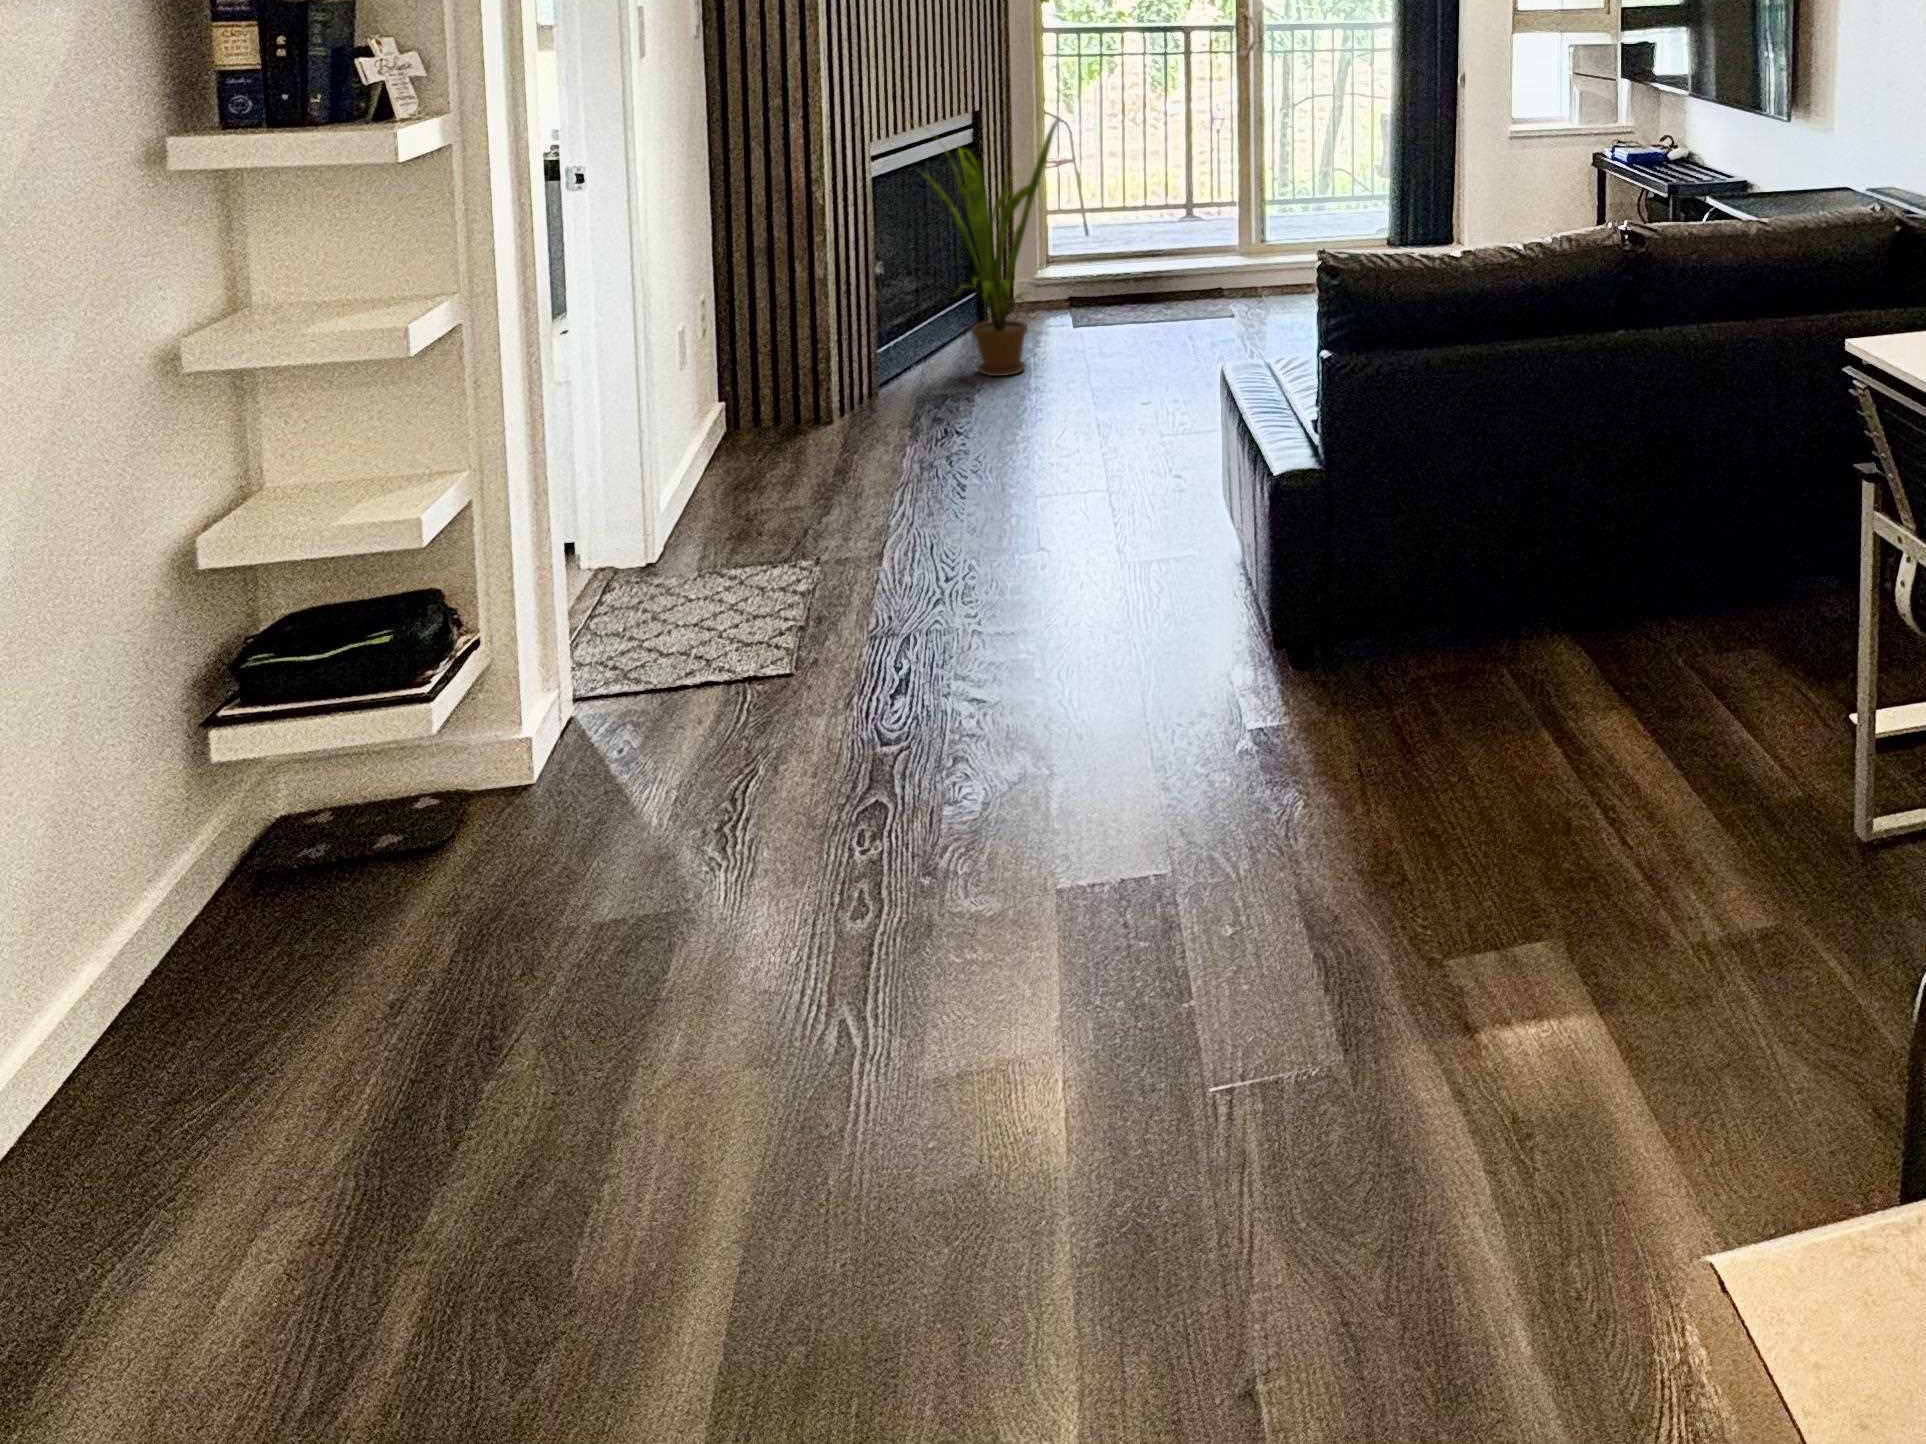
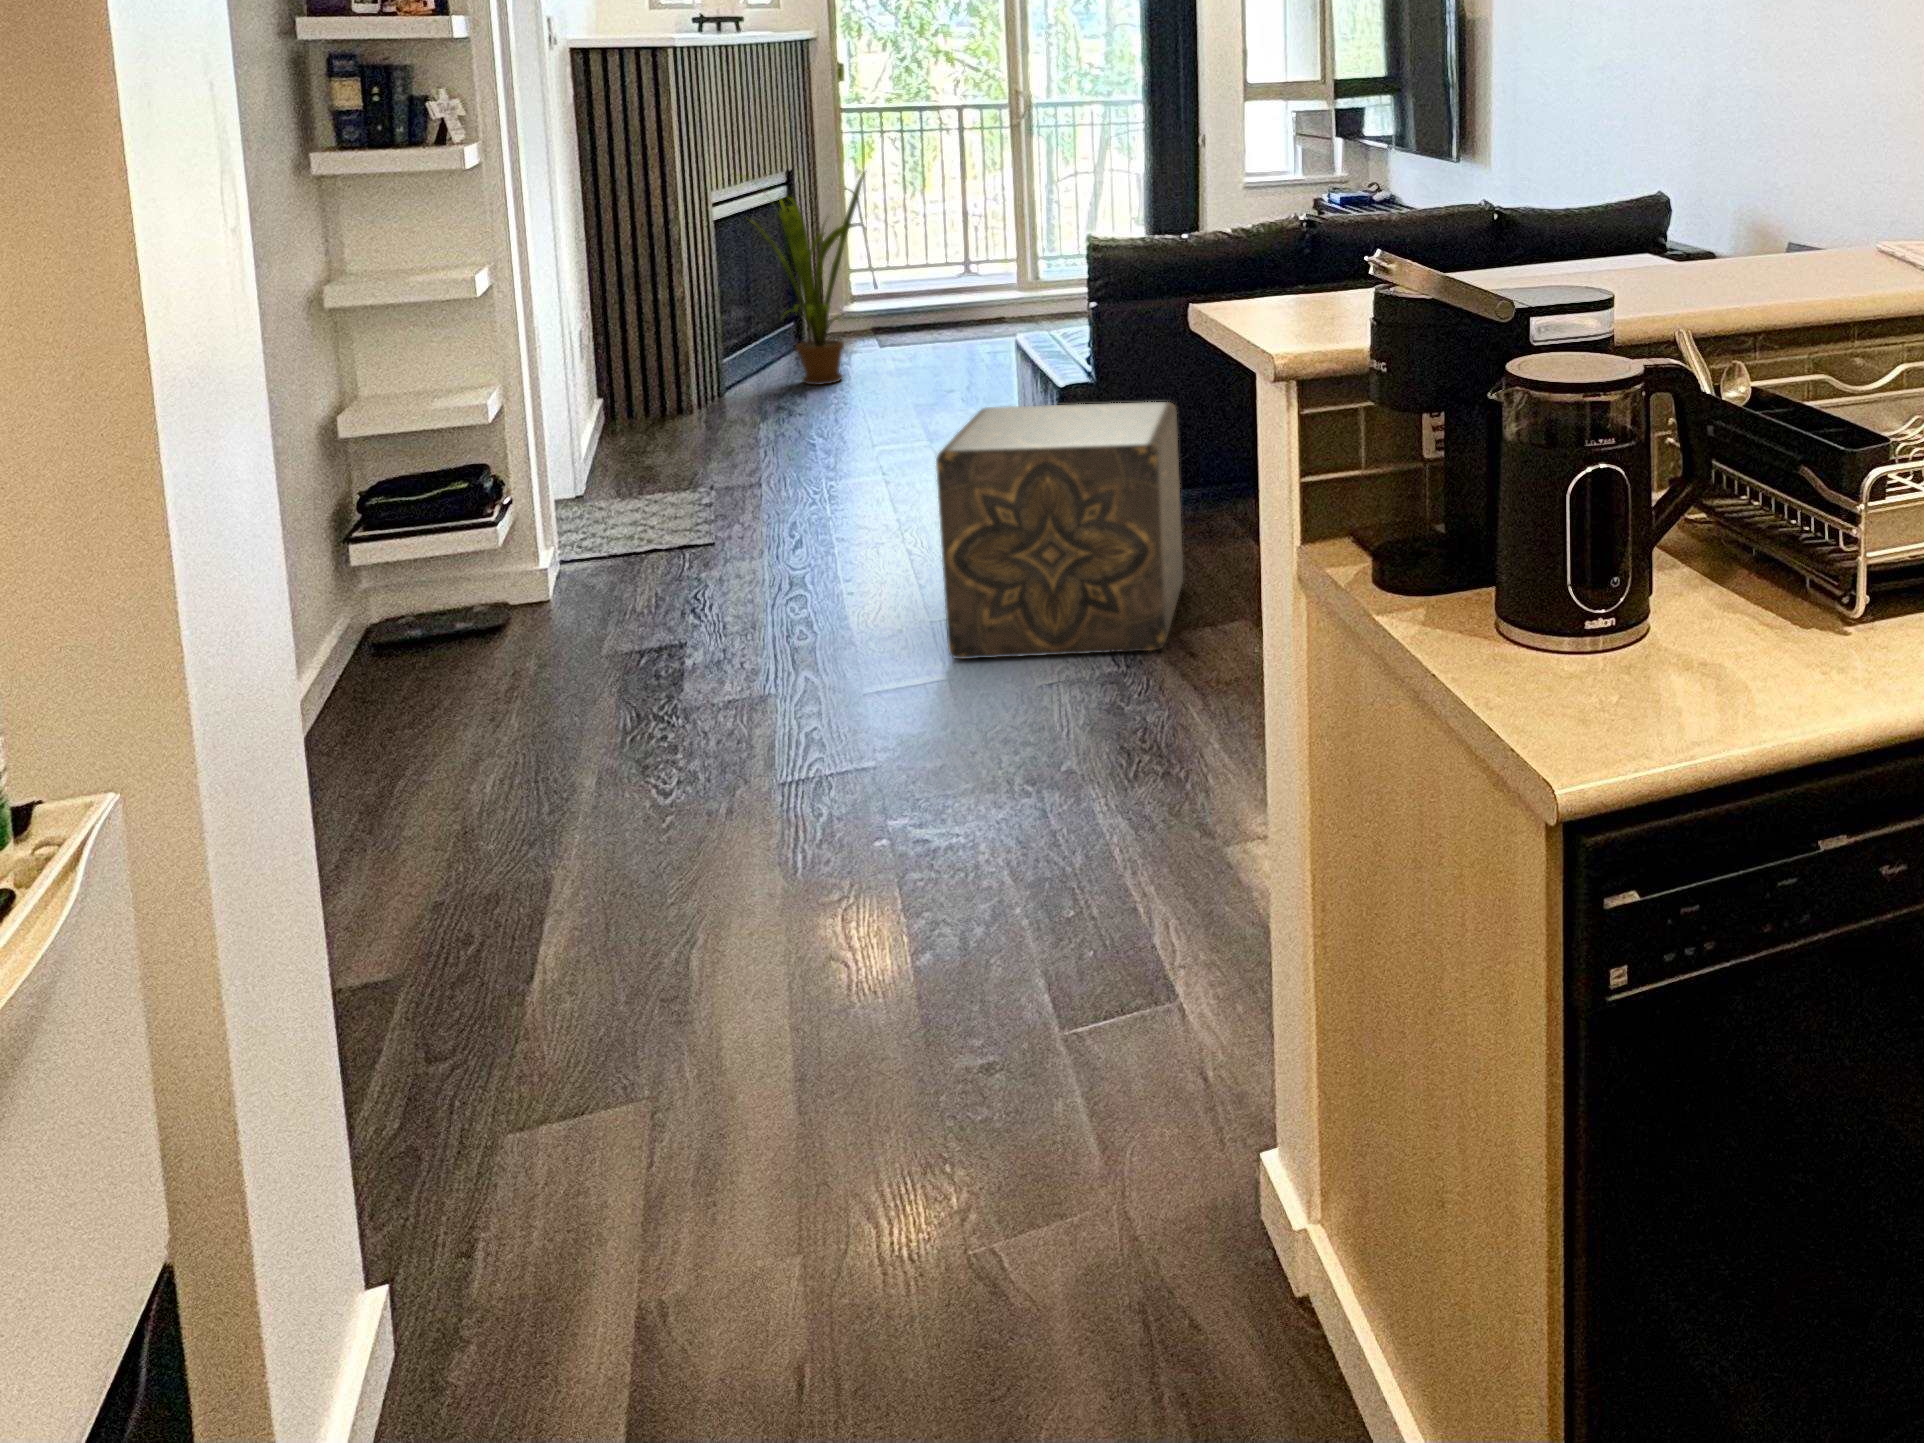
ottoman: none [1054,517,1419,934] -> present [936,402,1183,659]

